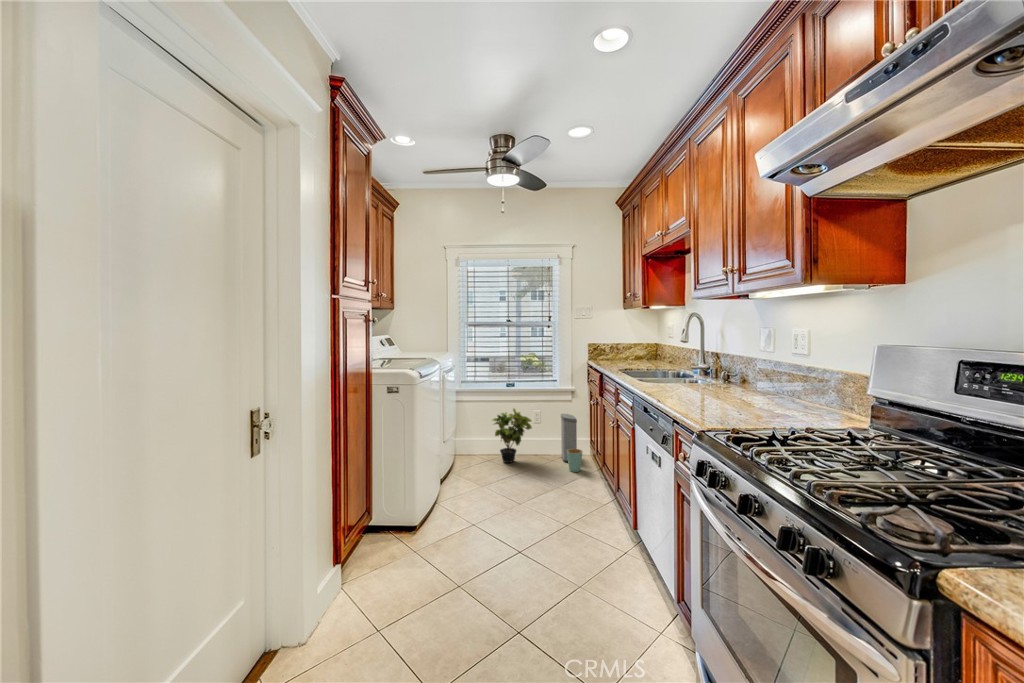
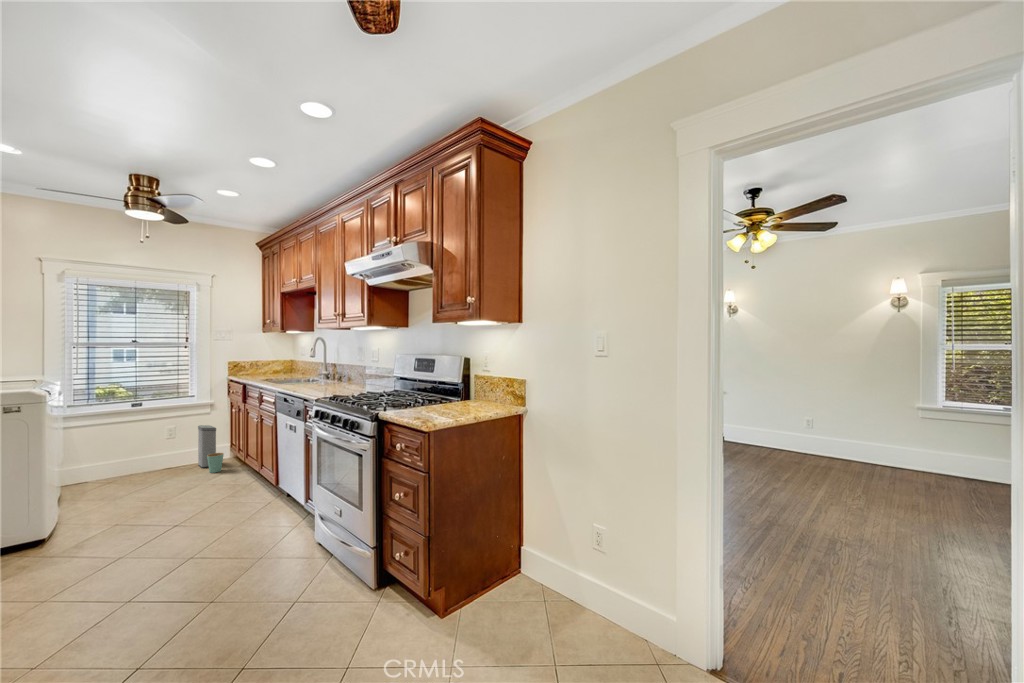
potted plant: present [493,409,532,463] -> none [110,426,165,482]

